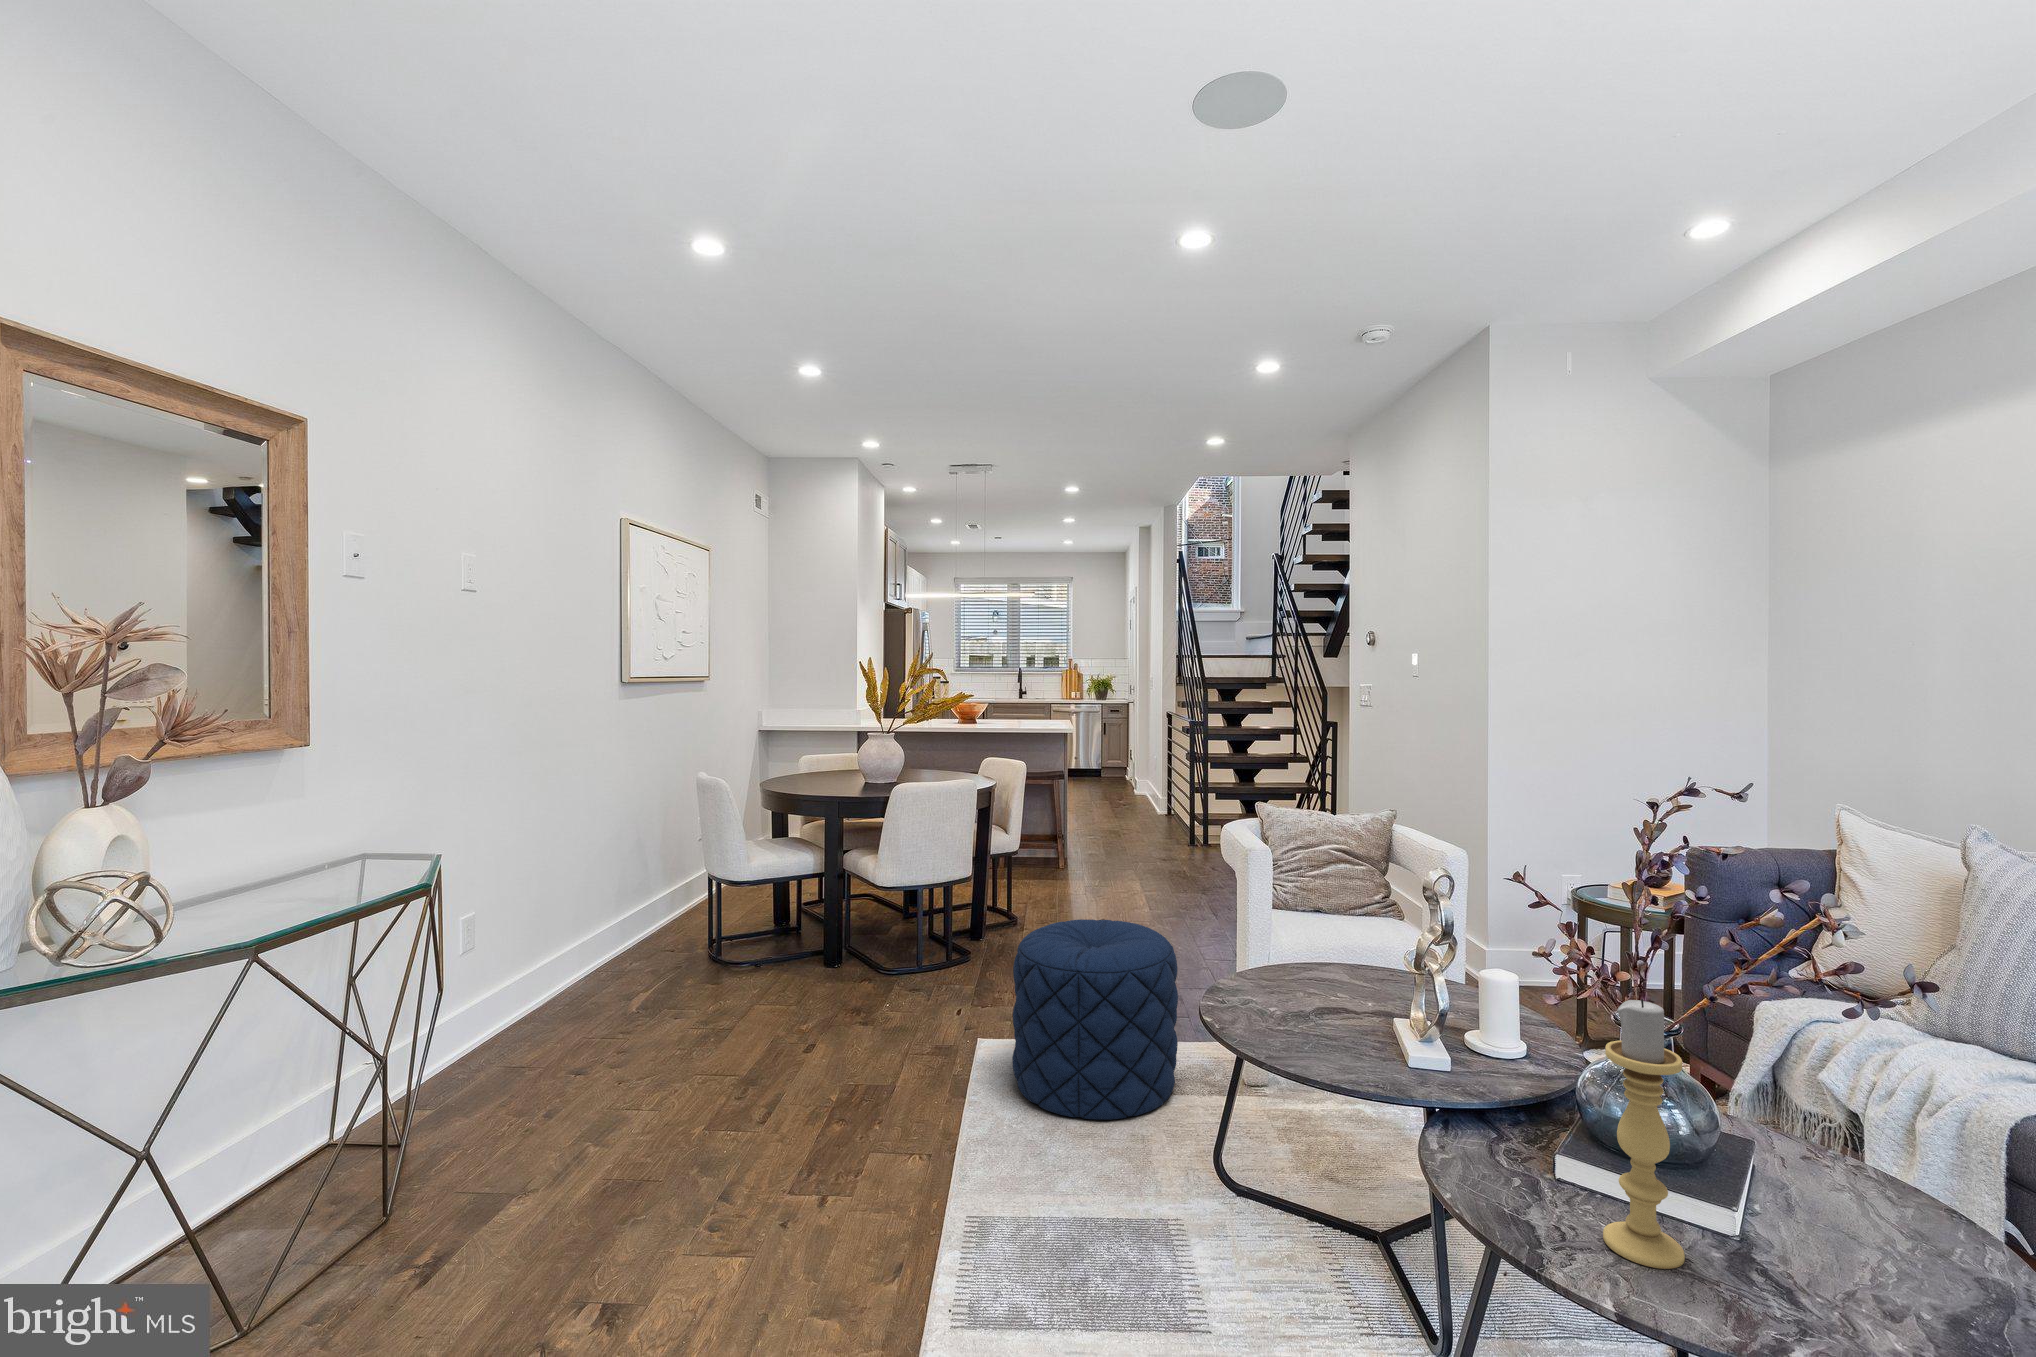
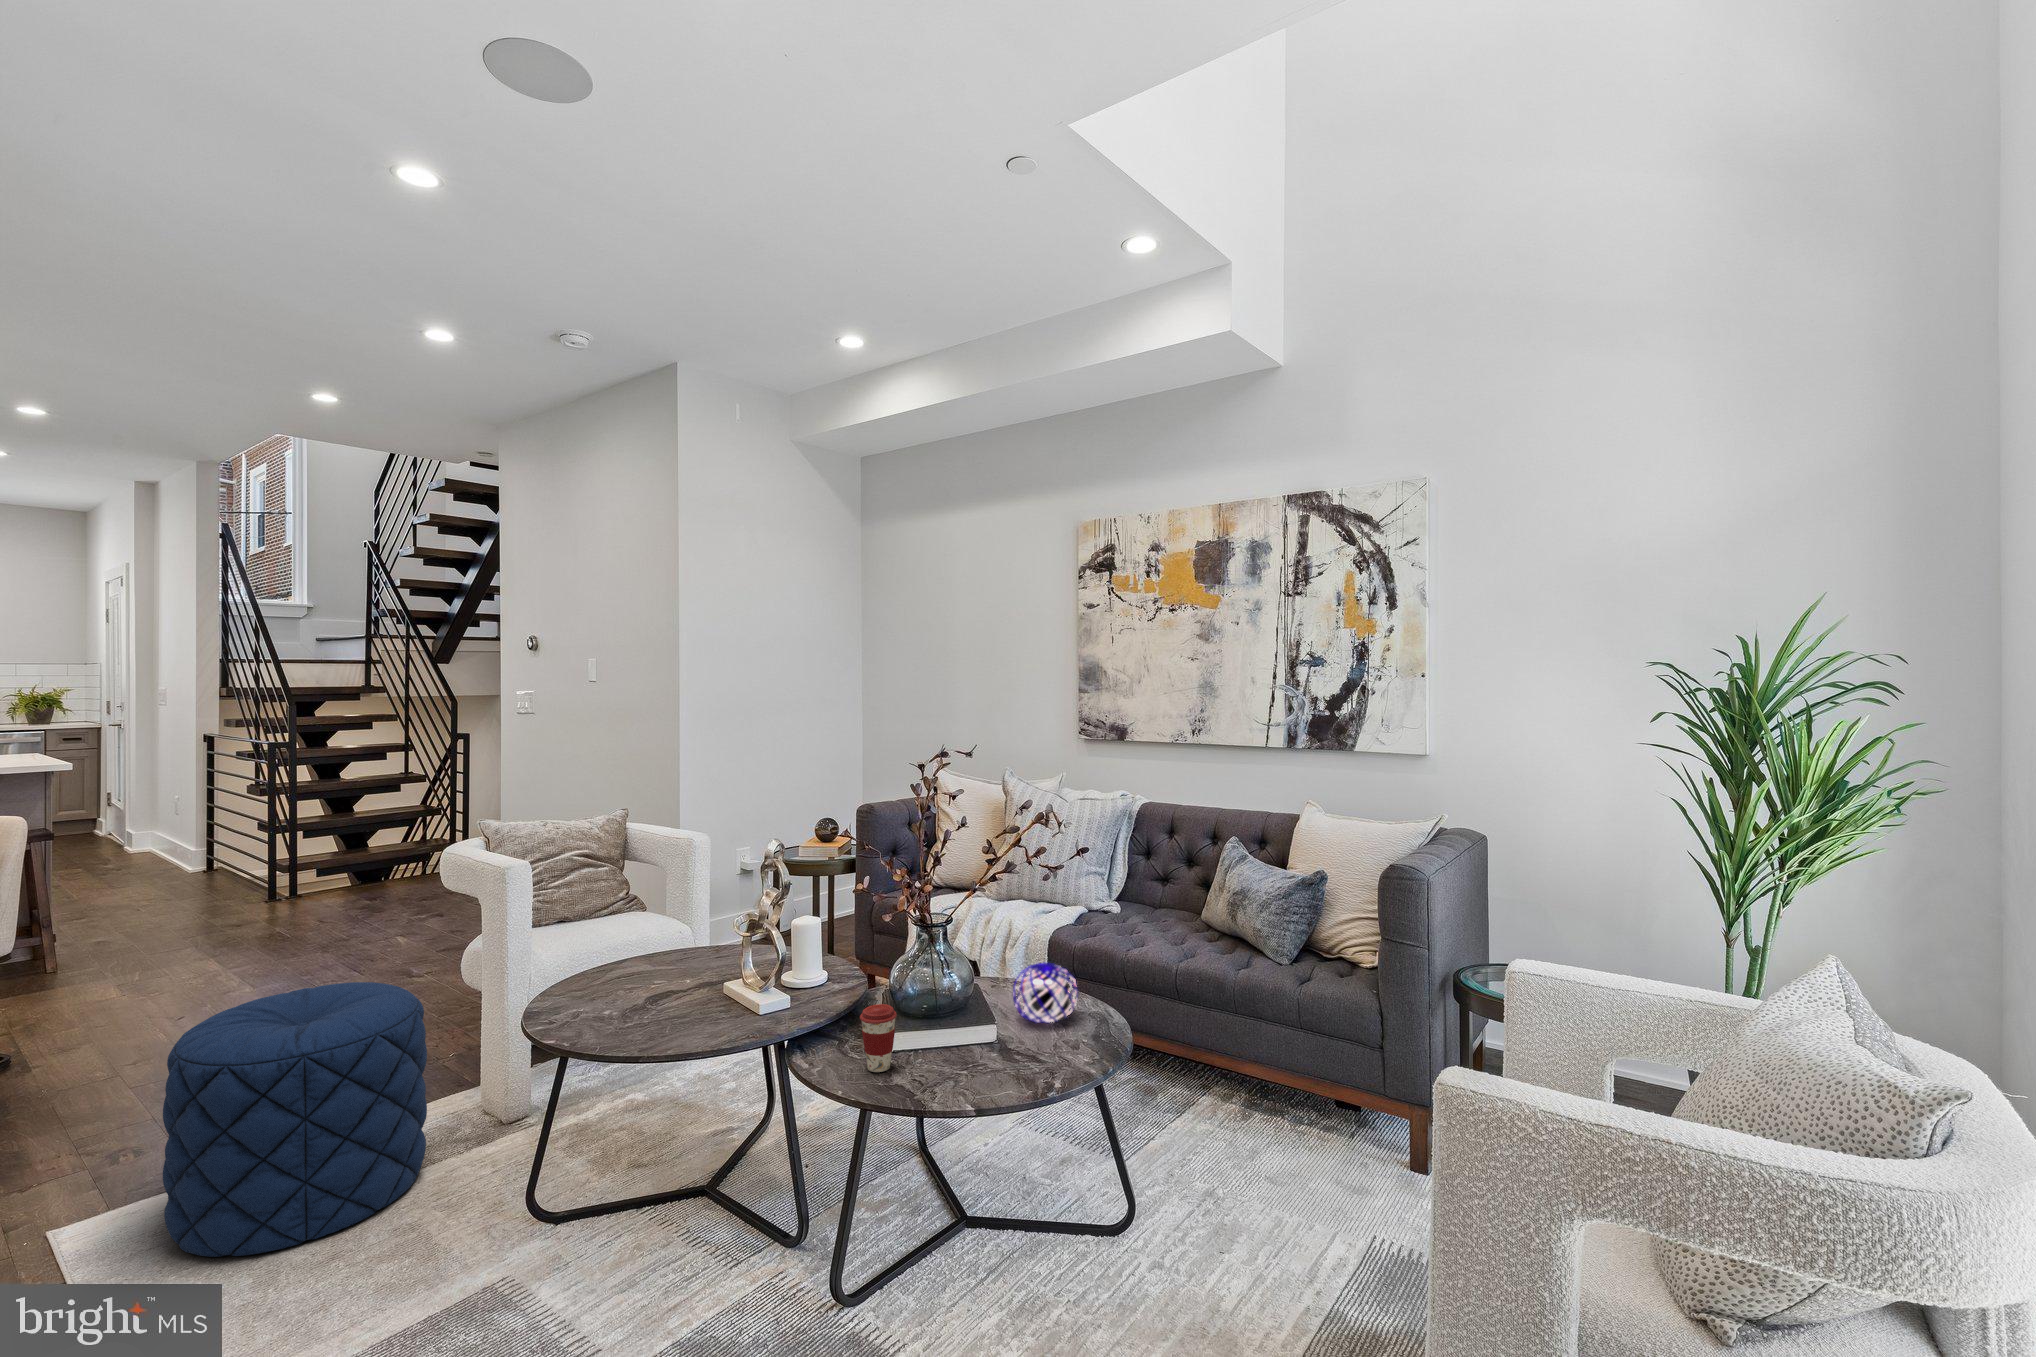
candle holder: present [1603,999,1685,1269] -> none [939,895,986,1080]
coffee cup: none [1501,1106,1554,1197] -> present [860,1004,897,1072]
decorative orb: none [1788,1144,1931,1255] -> present [1013,963,1078,1023]

